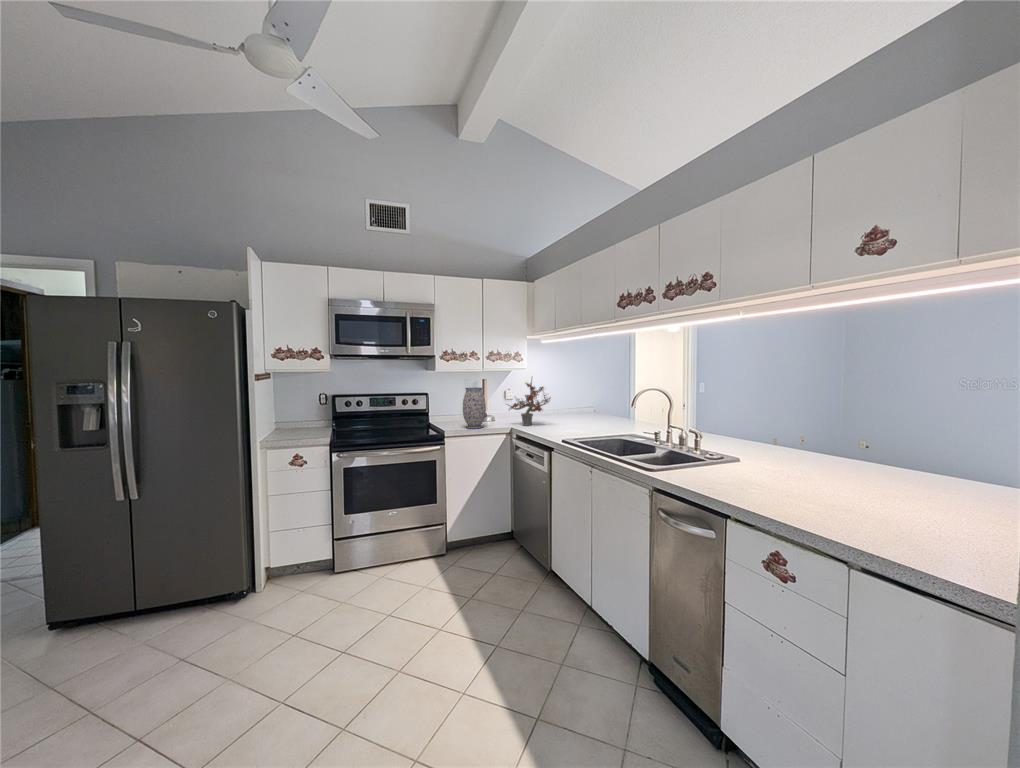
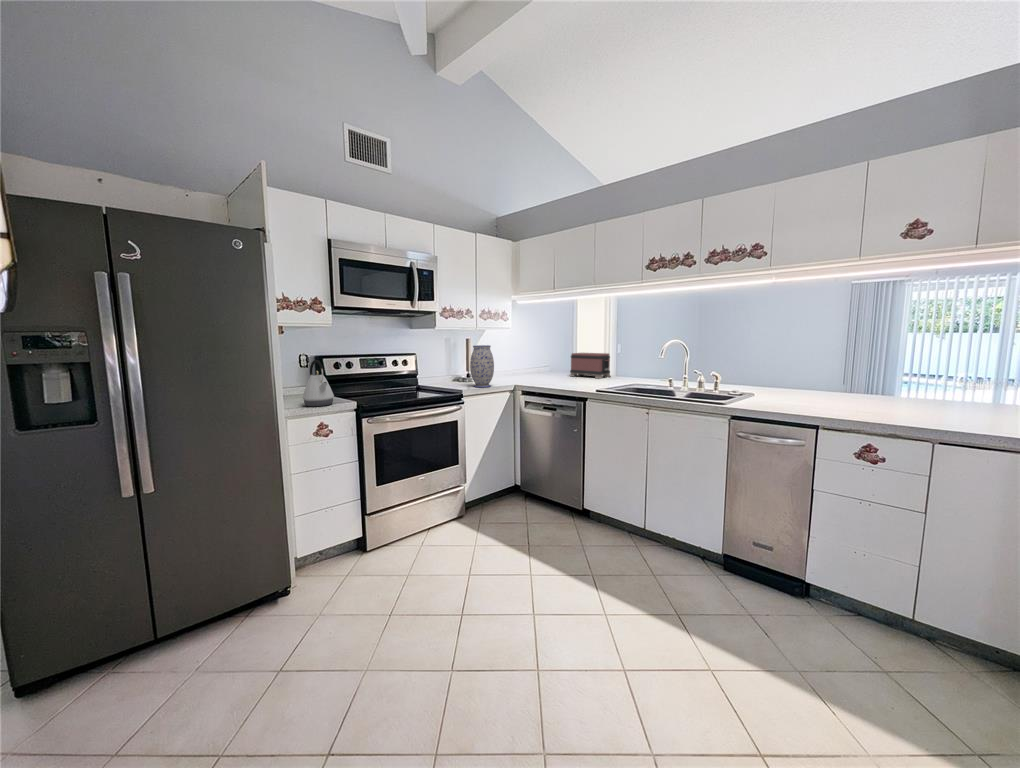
potted plant: present [508,380,551,426] -> none [503,332,552,383]
toaster: none [592,395,635,425] -> present [570,353,610,379]
kettle: none [294,400,320,439] -> present [303,360,334,407]

